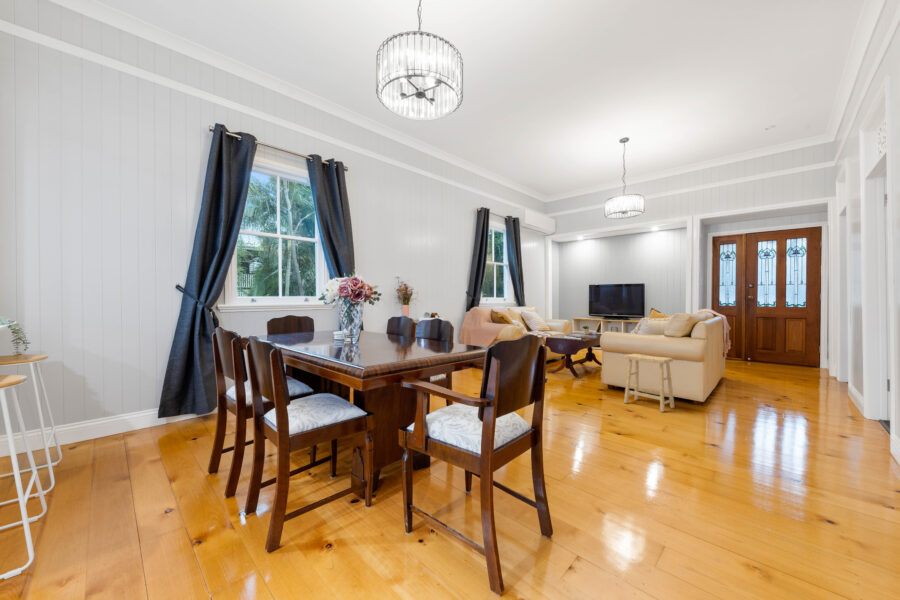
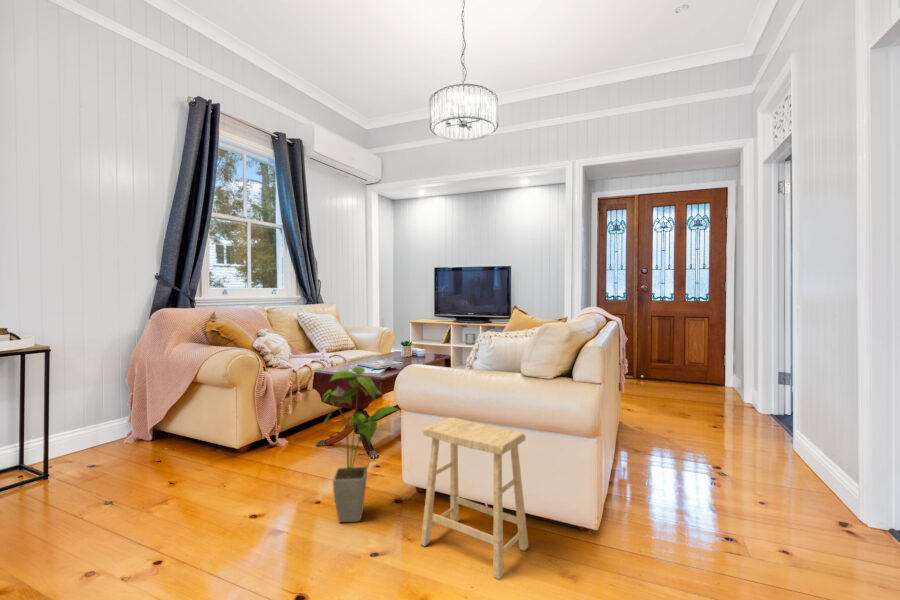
house plant: none [573,331,609,396] -> present [324,367,398,522]

